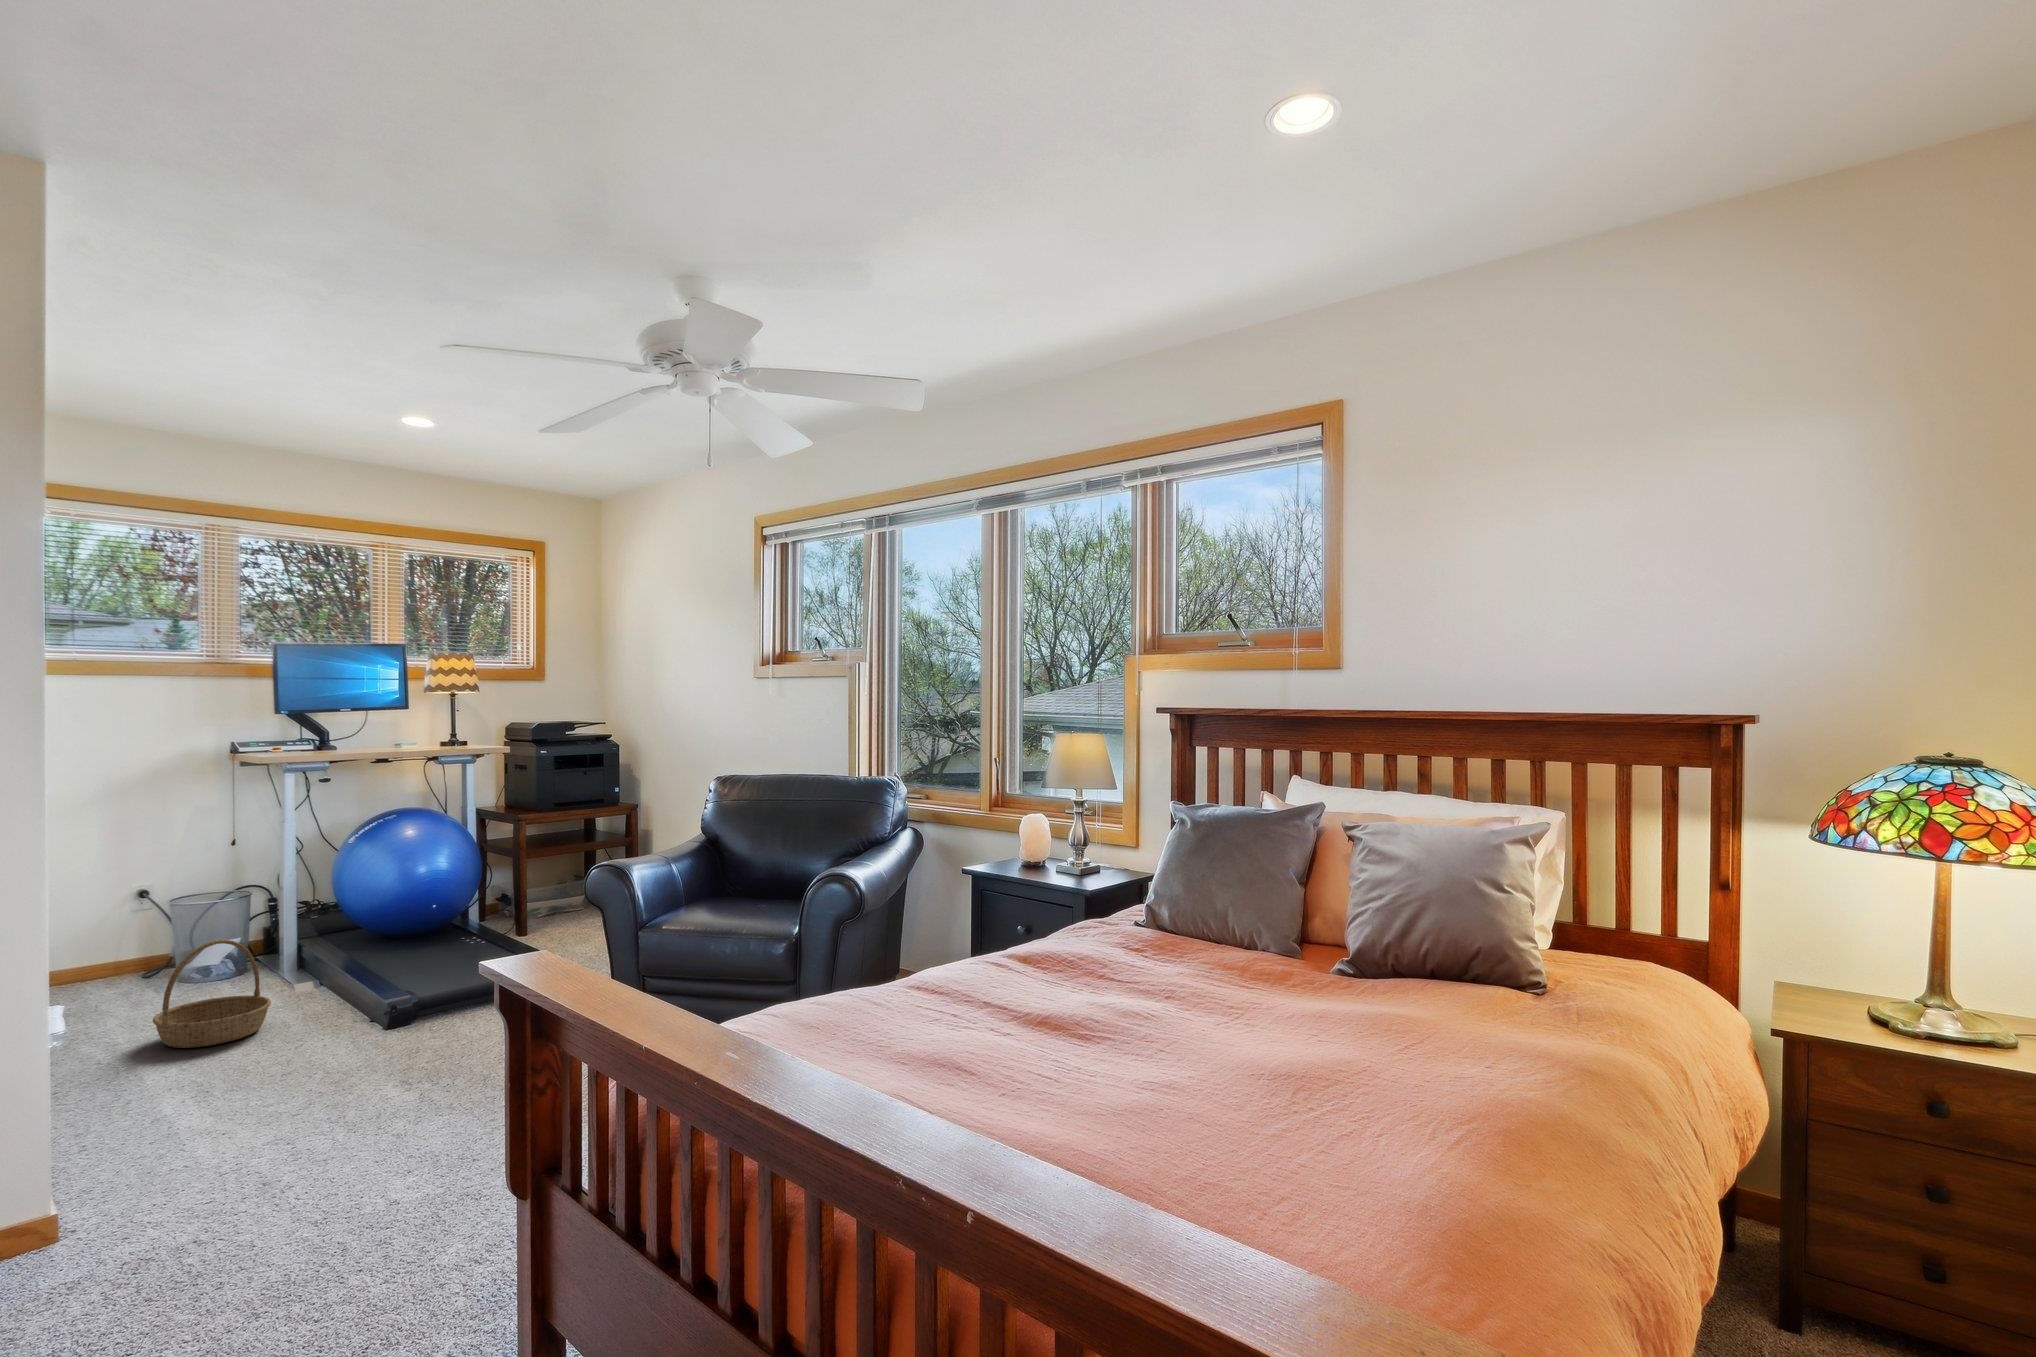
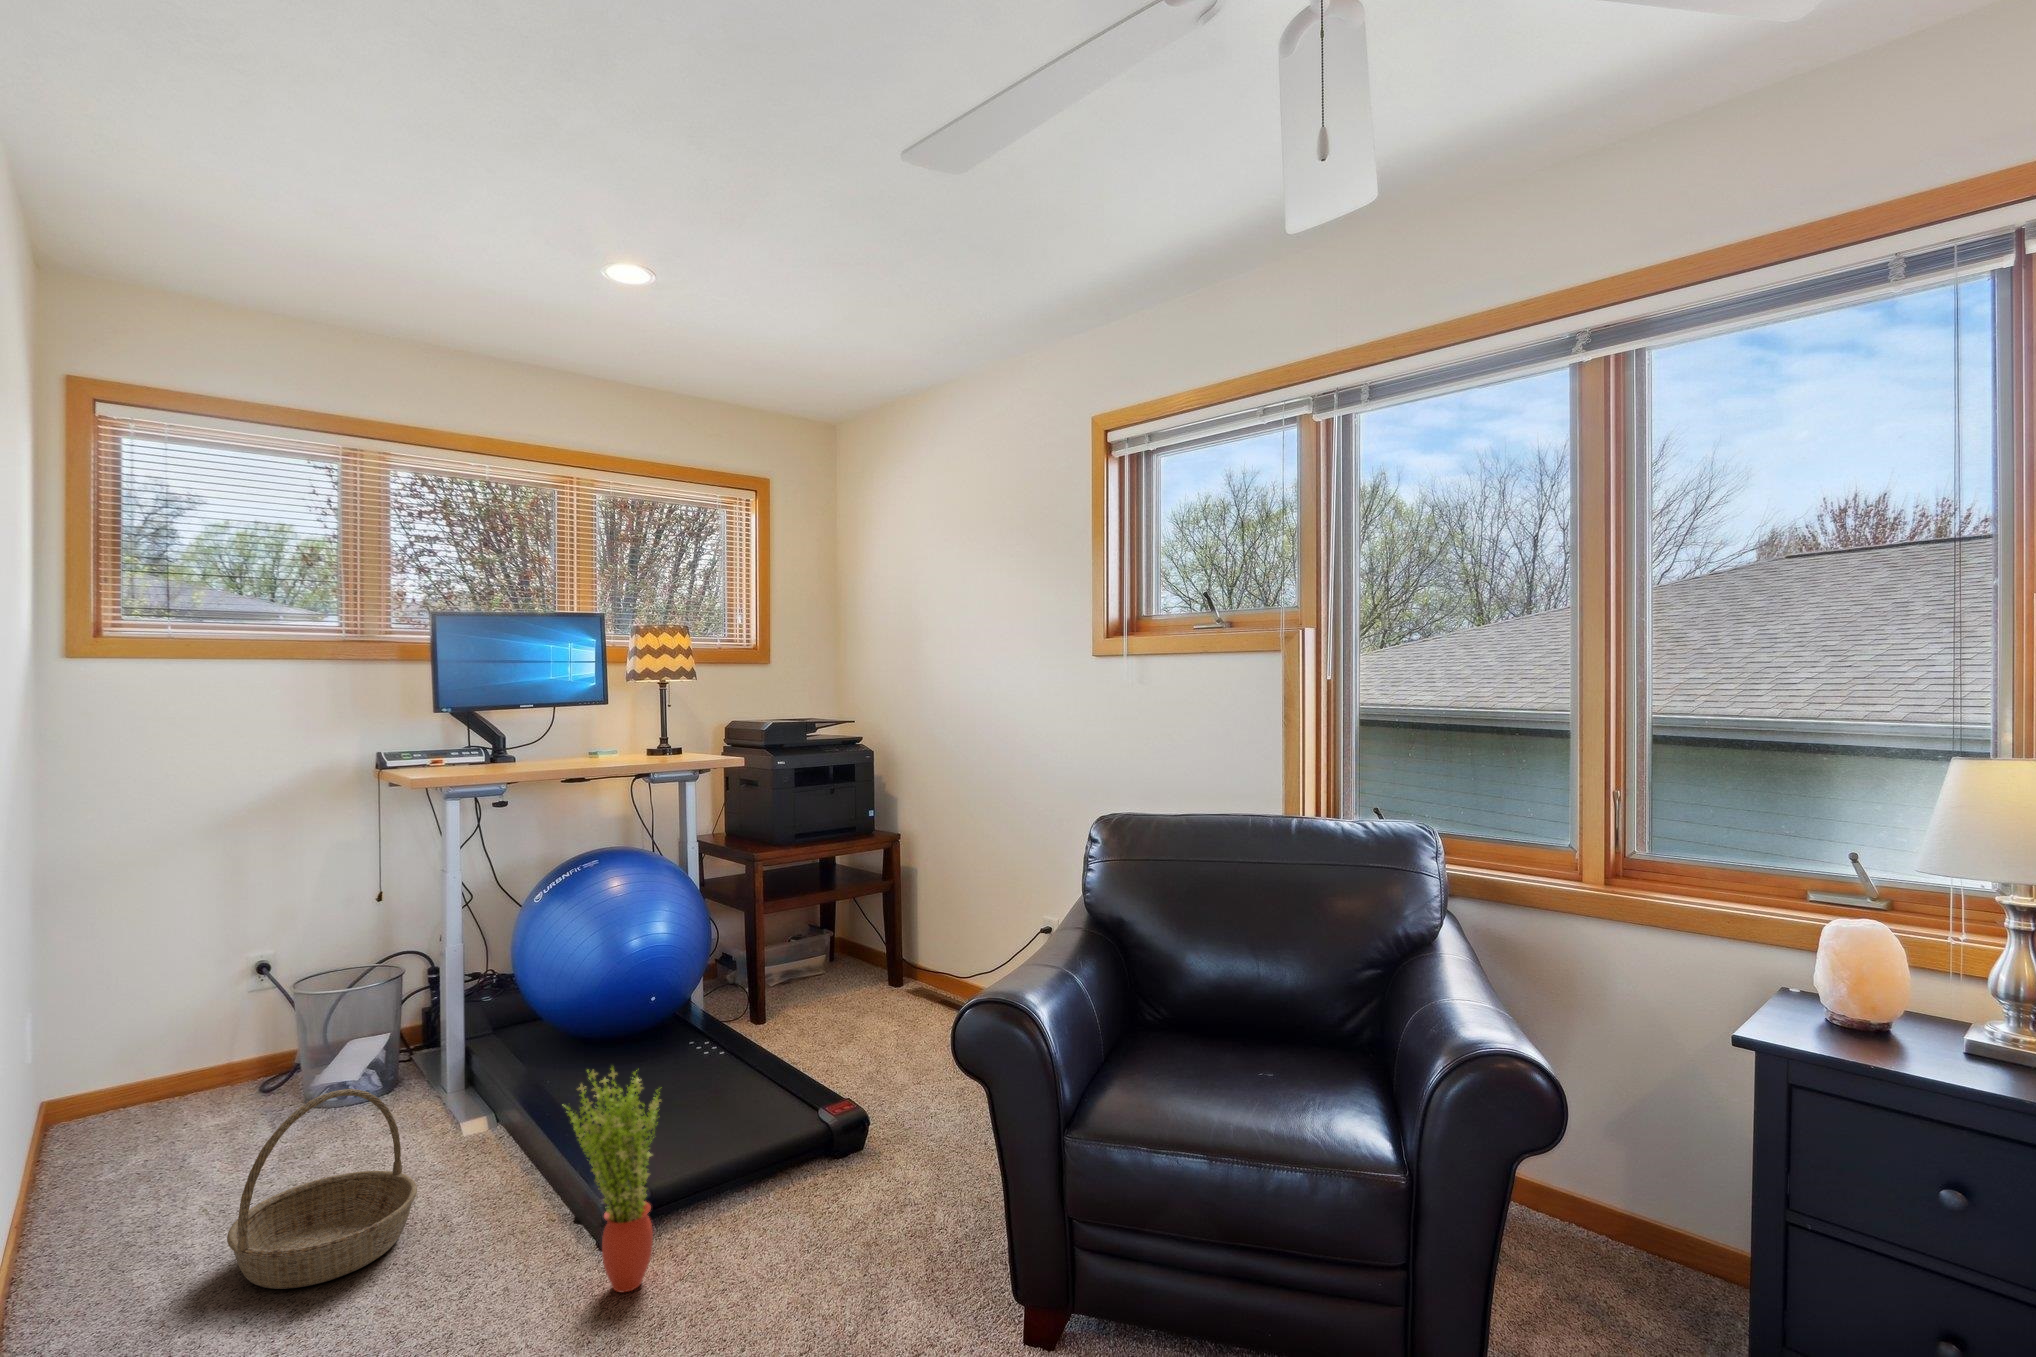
potted plant: none [365,915,427,1041] -> present [566,1068,660,1292]

